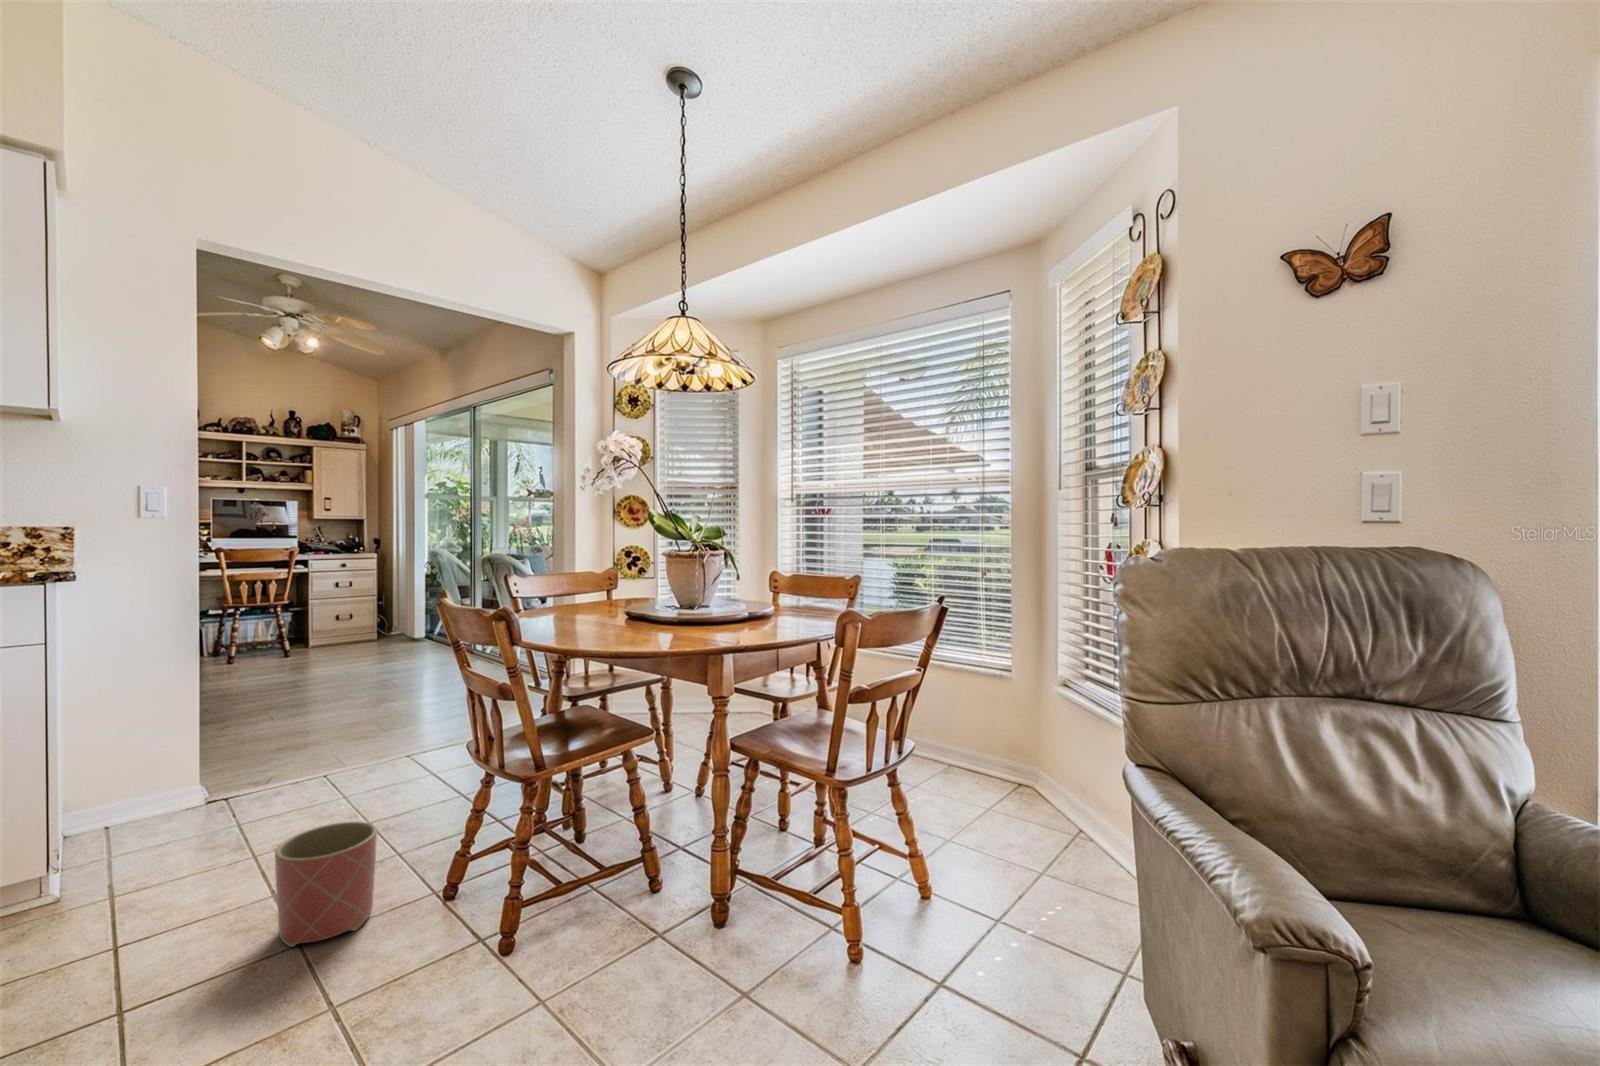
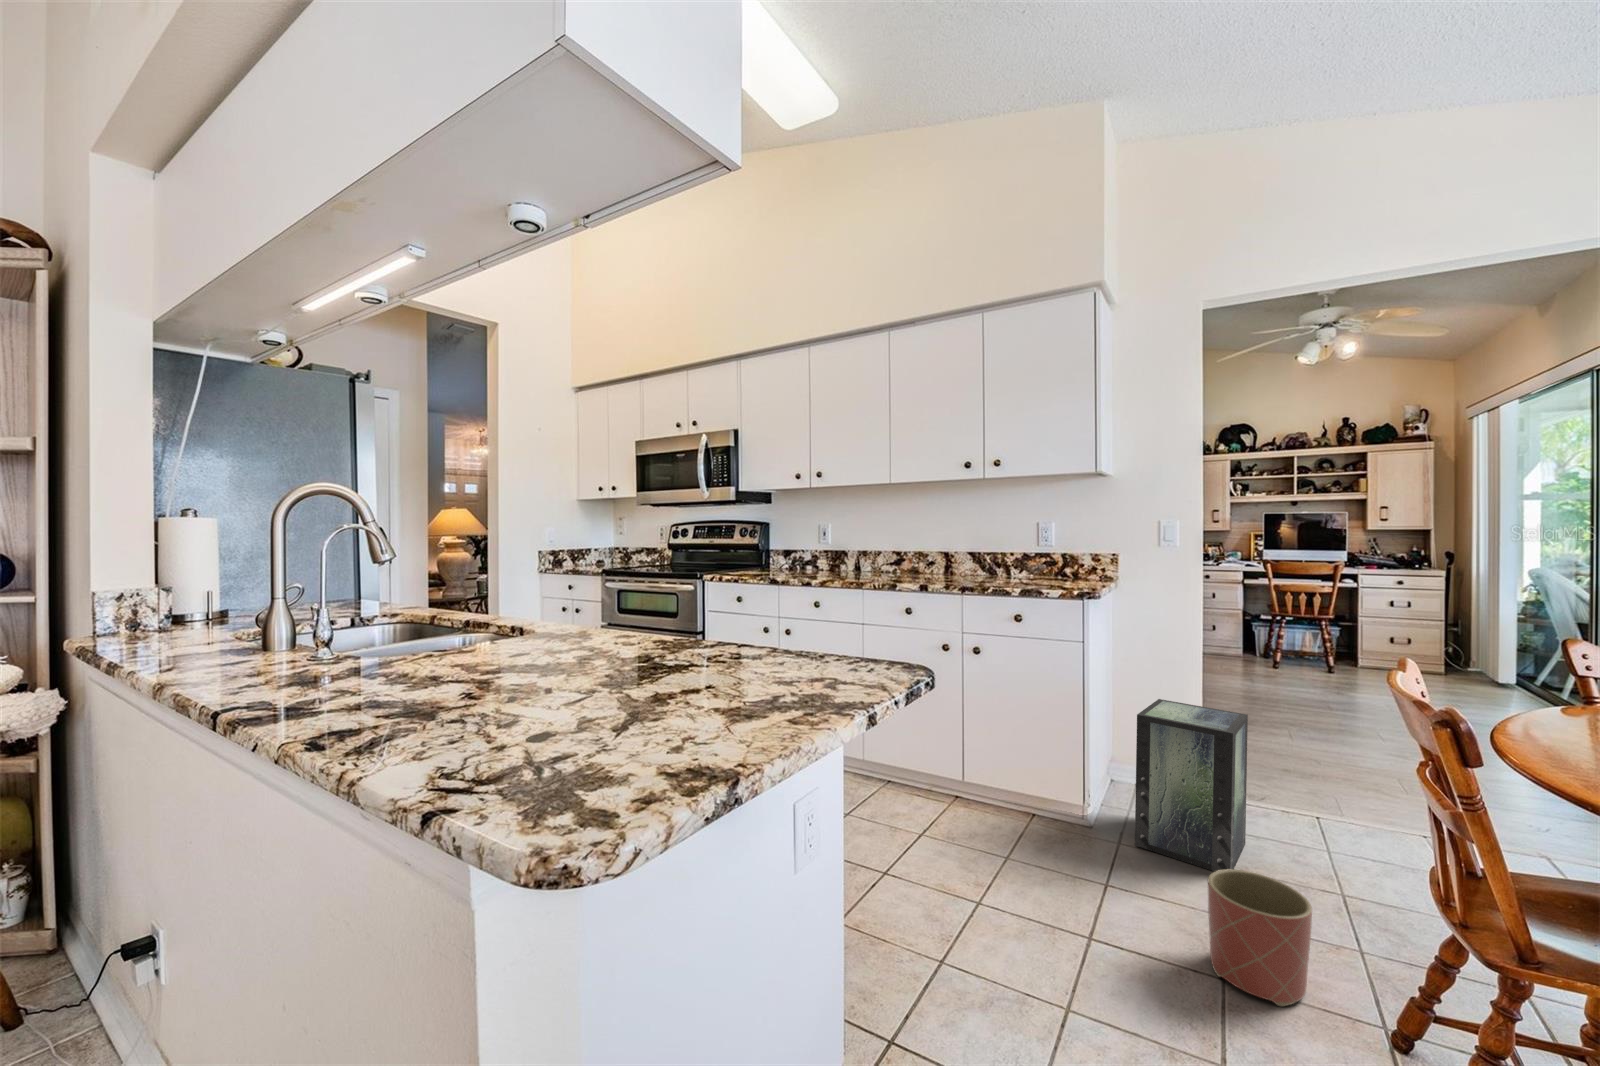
storage box: none [135,691,270,893] -> present [1135,699,1248,871]

